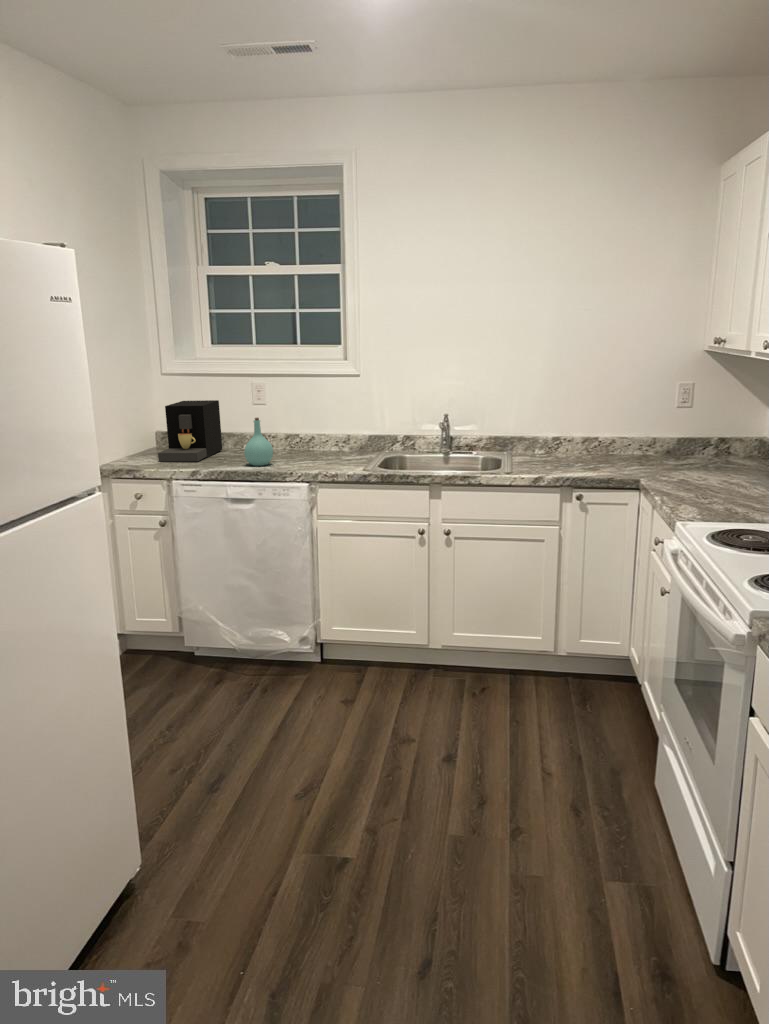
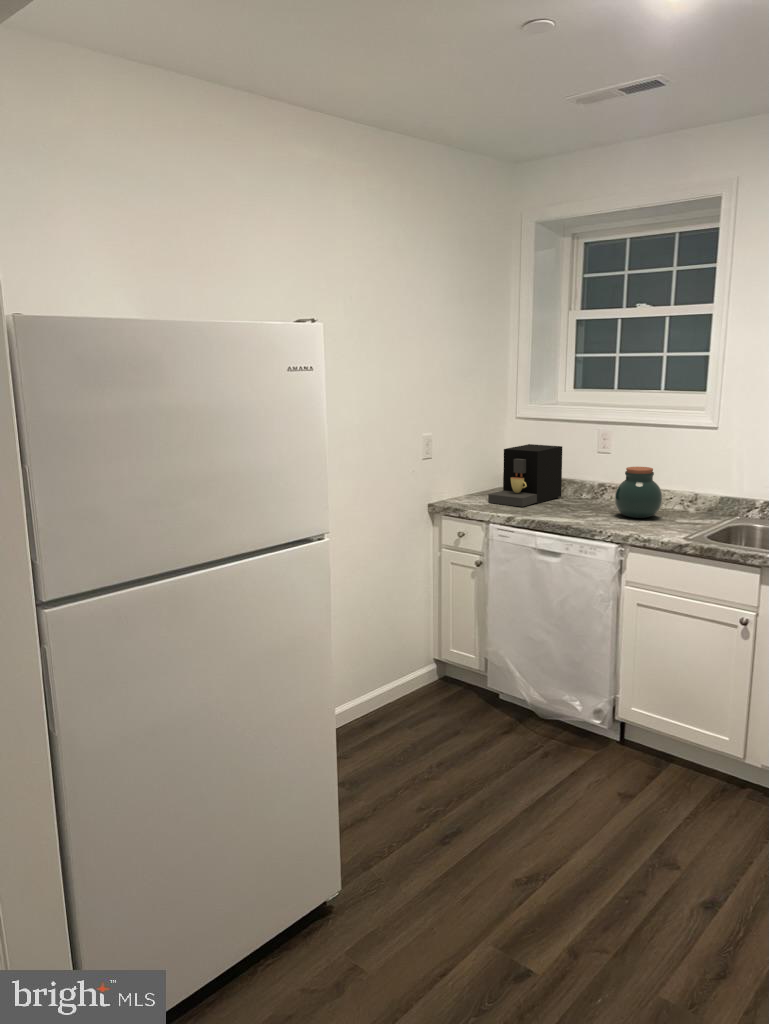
jar: none [286,412,327,459] -> present [615,467,662,518]
bottle: present [244,418,273,466] -> none [563,469,595,519]

